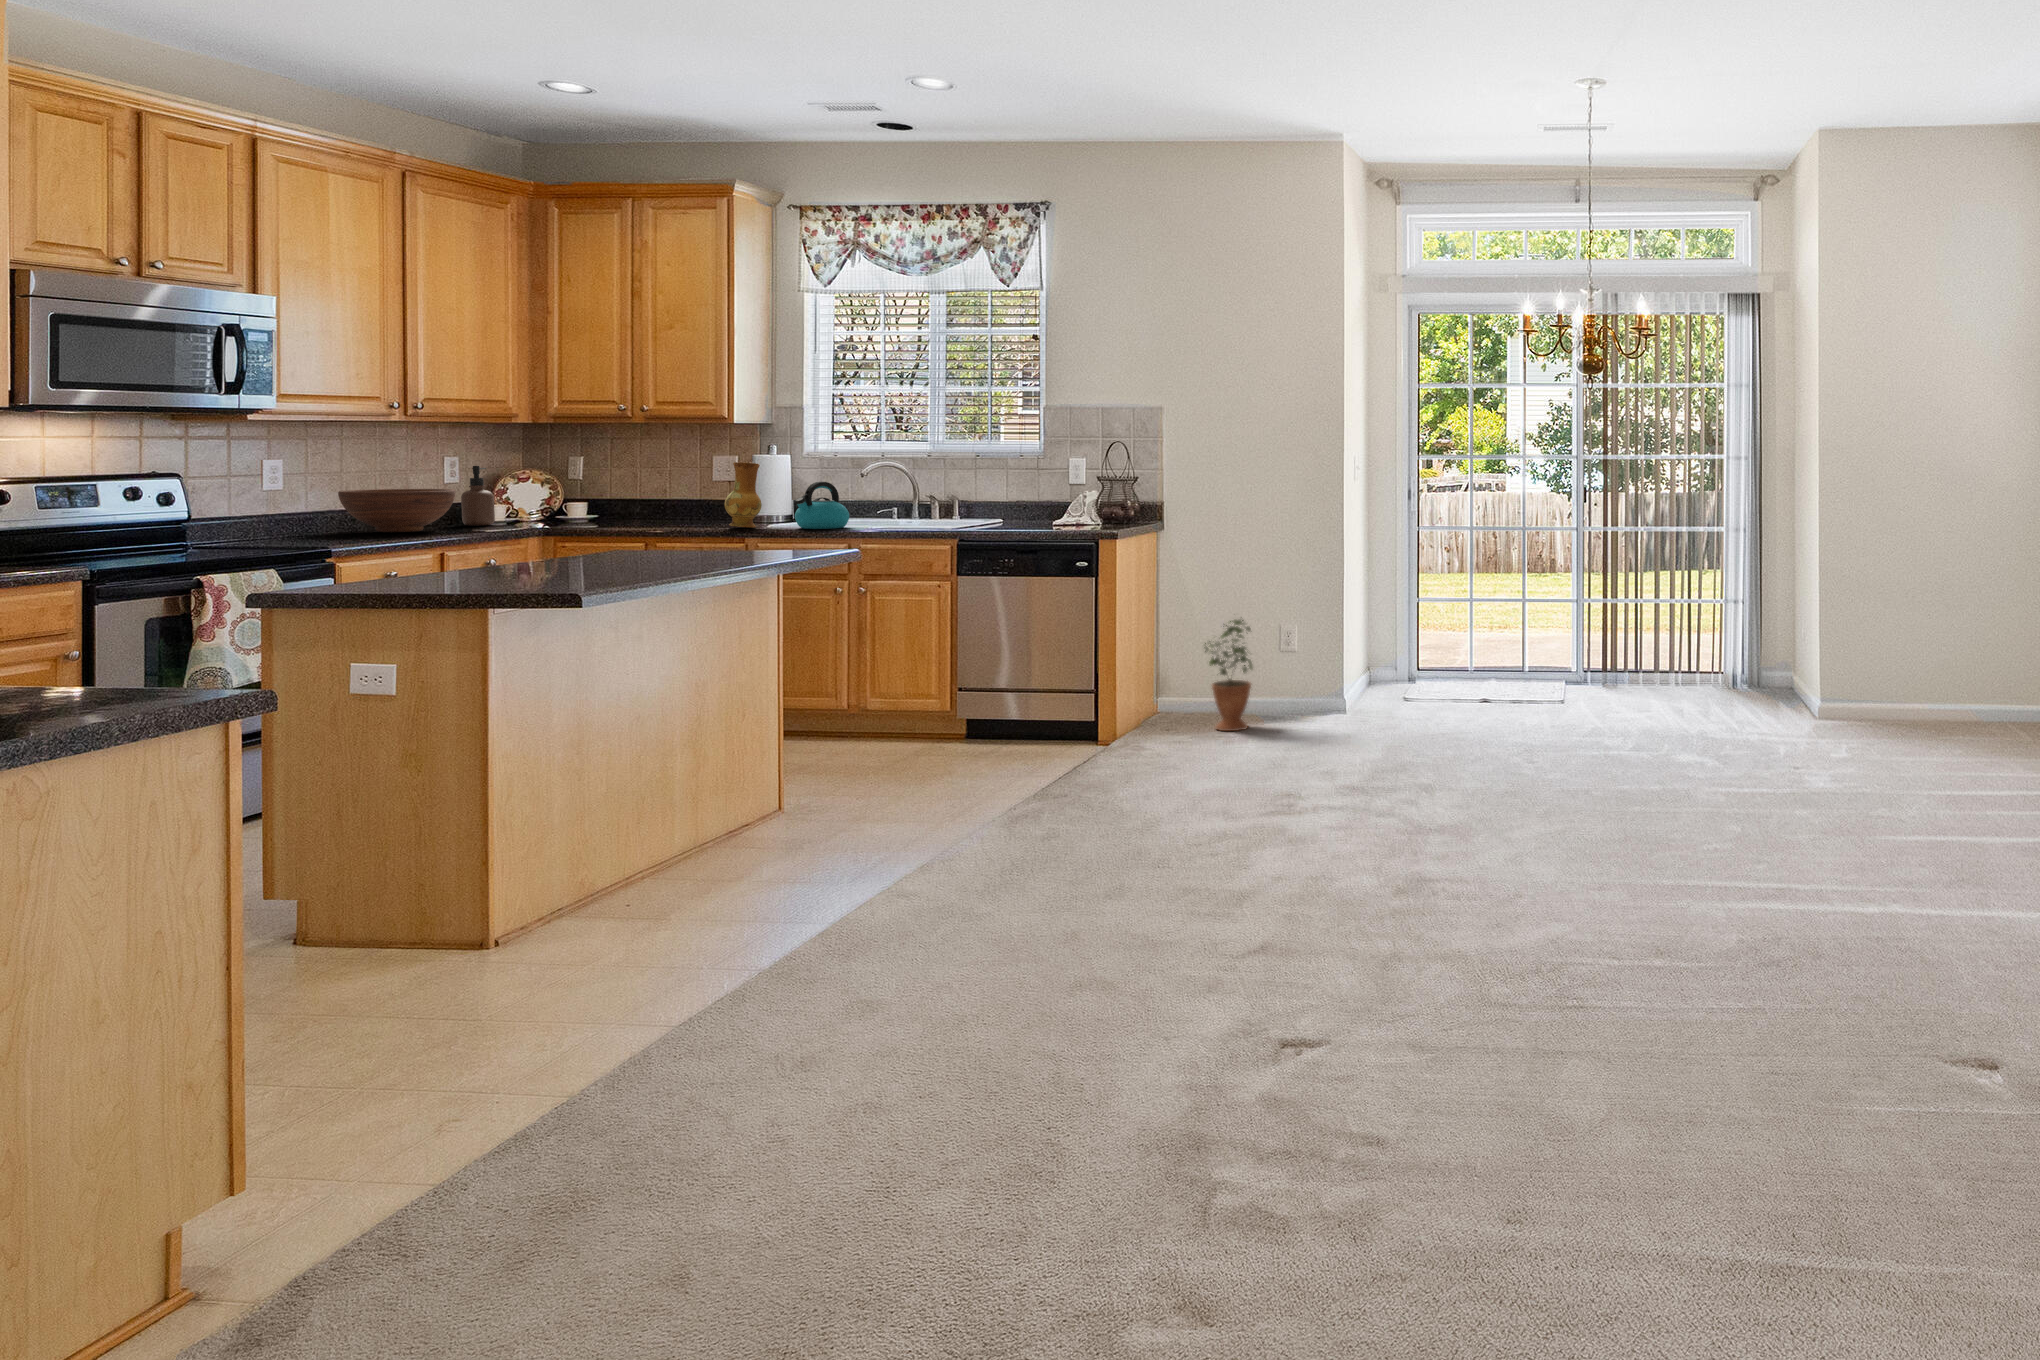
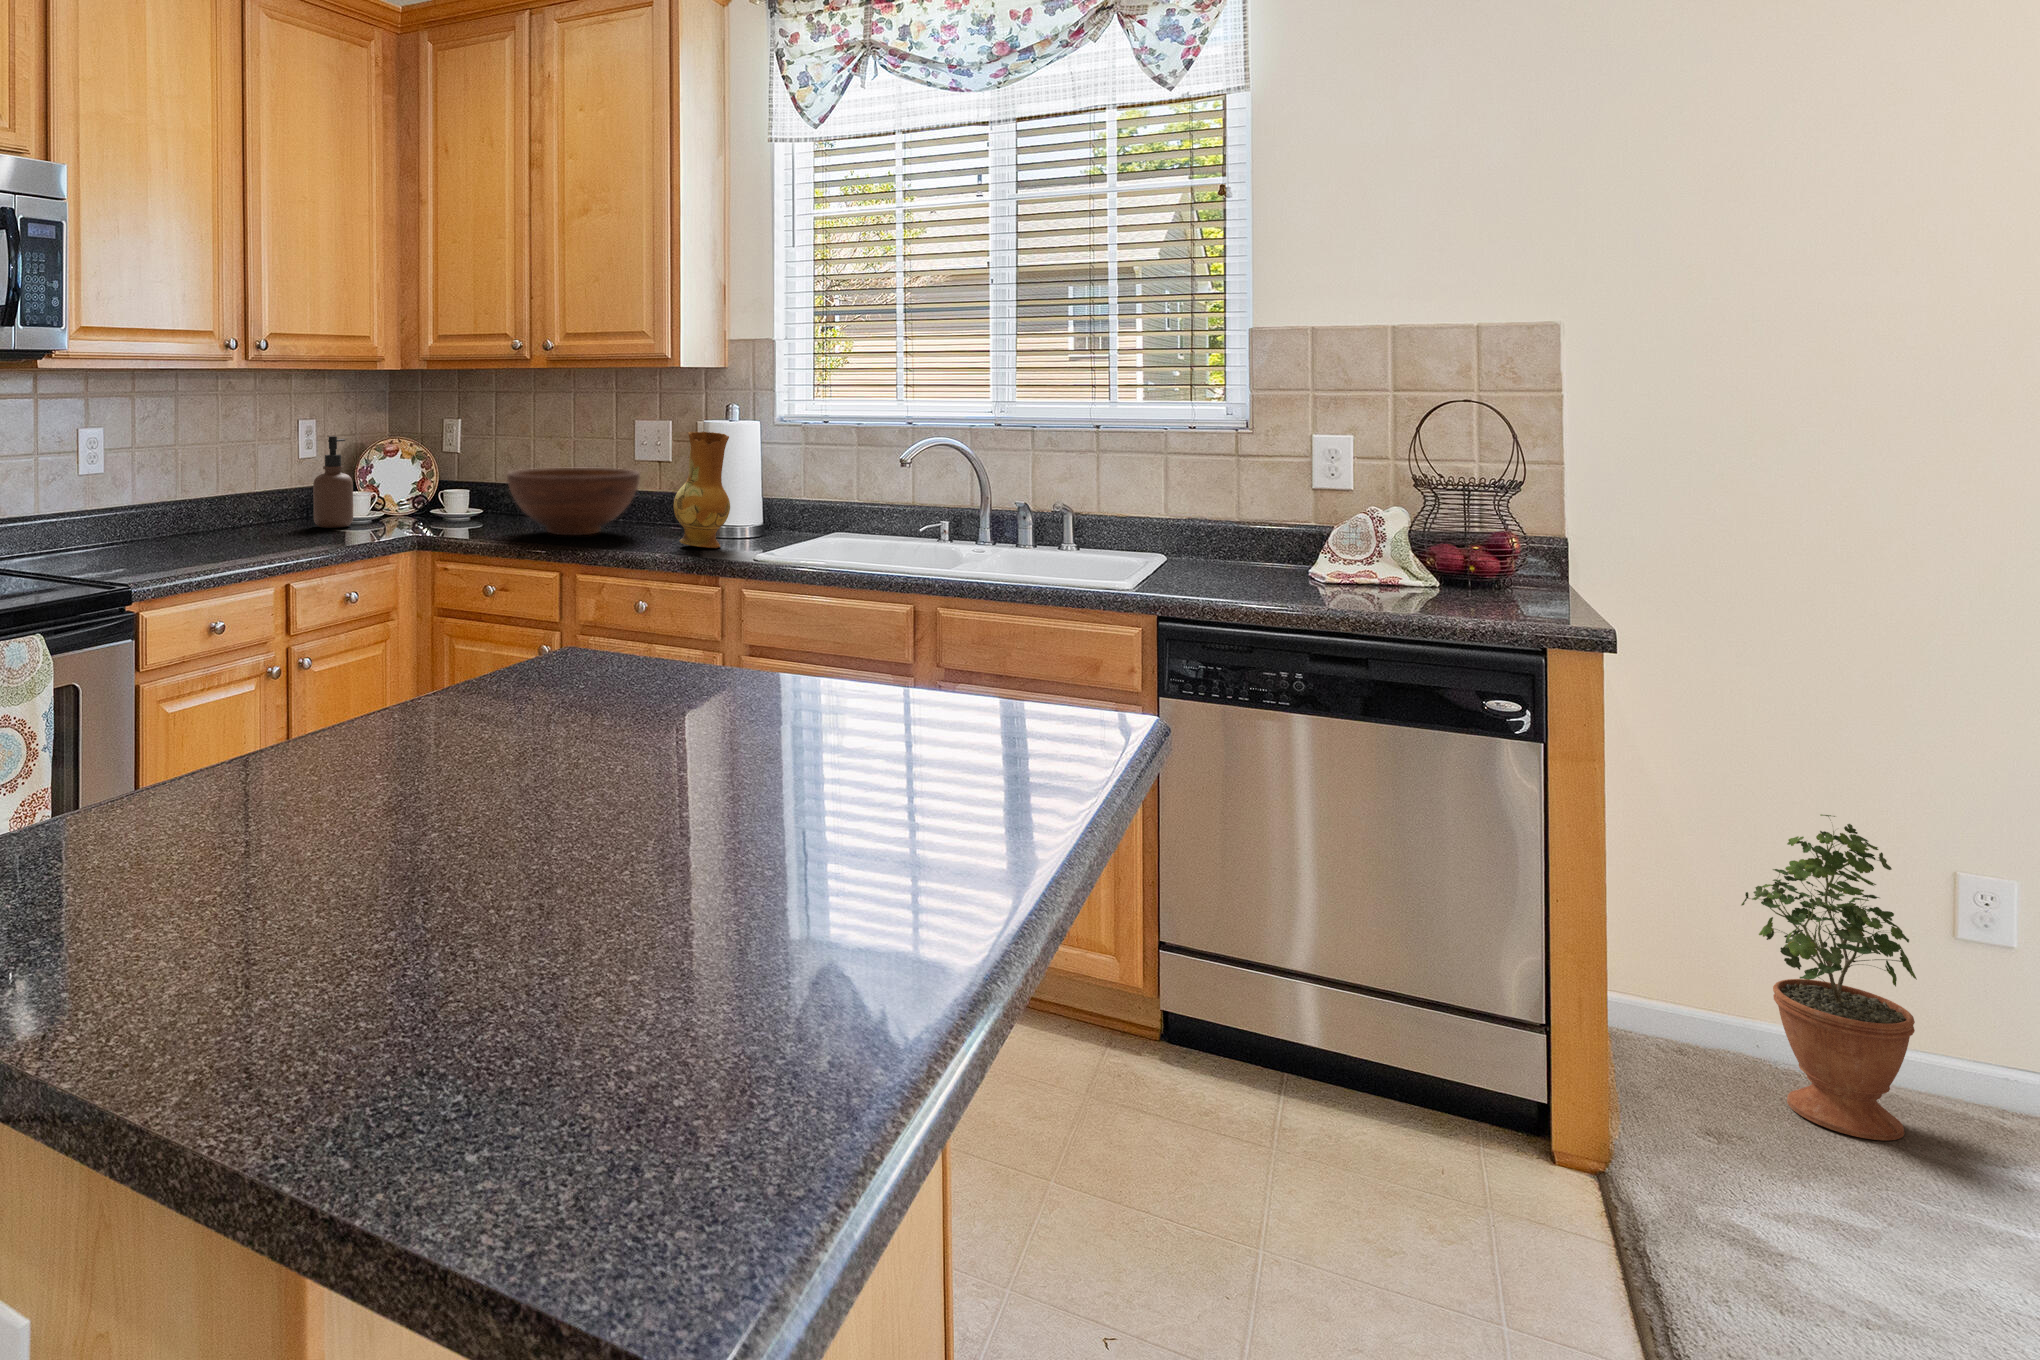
kettle: present [795,482,849,529] -> none [787,467,878,556]
fruit bowl: present [338,489,455,532] -> present [507,467,640,536]

